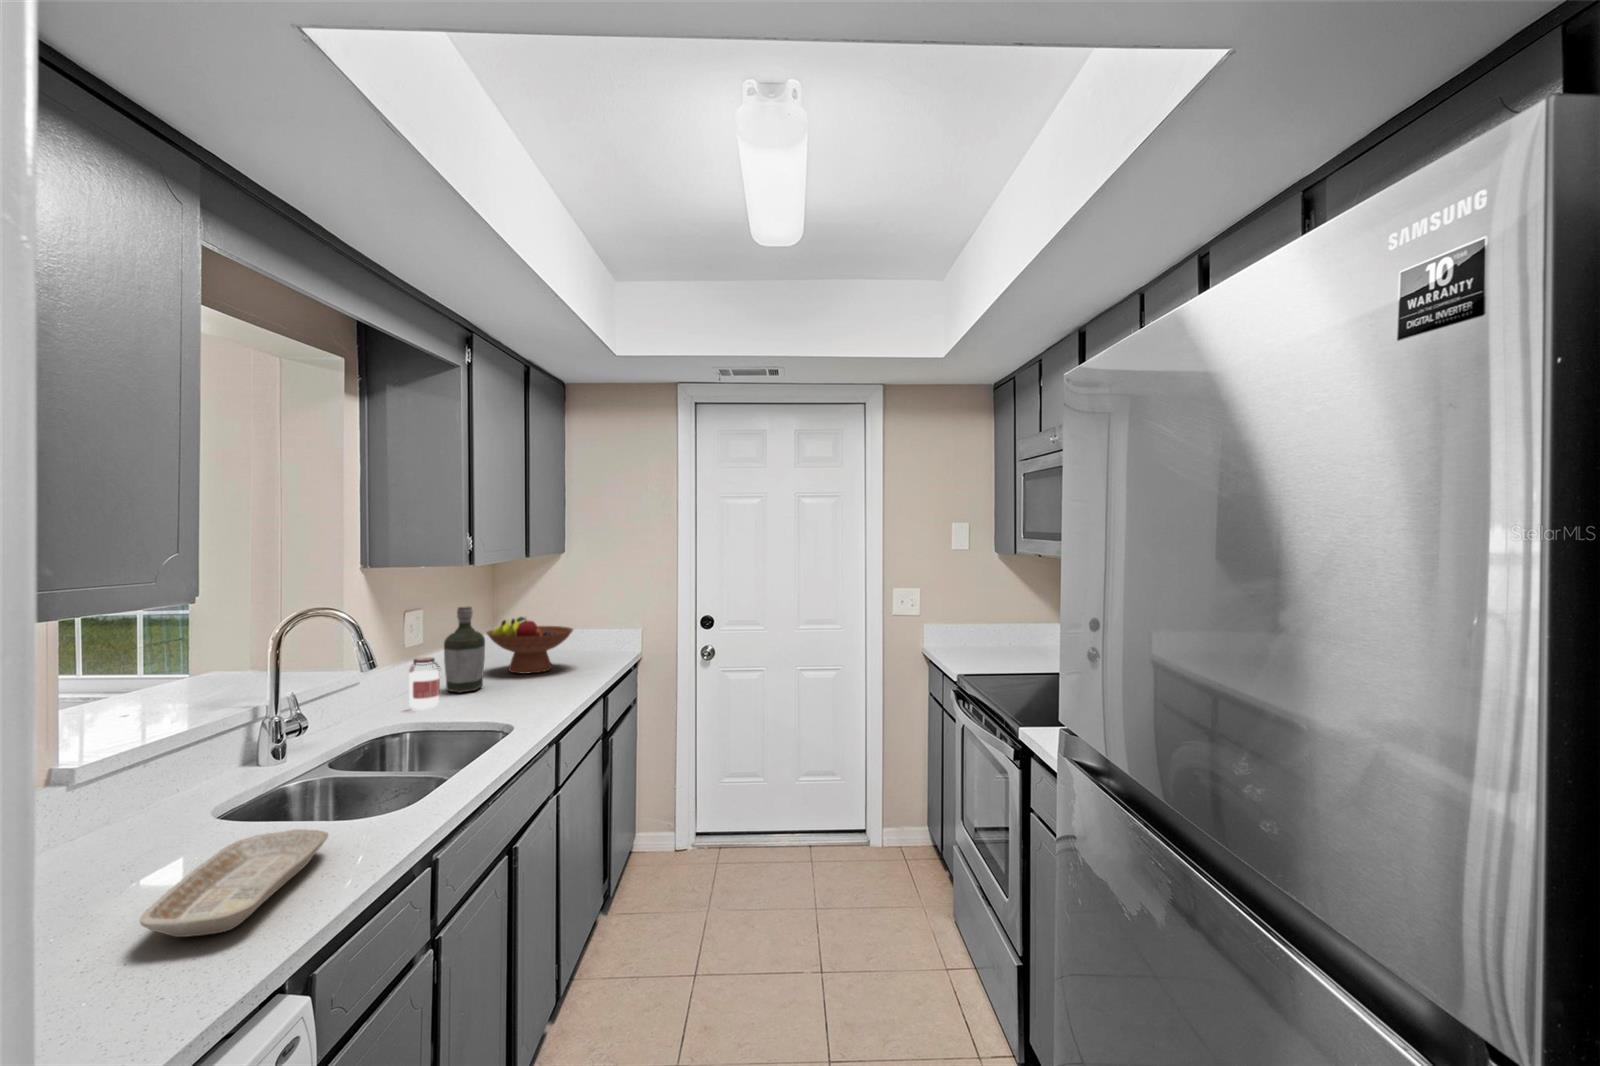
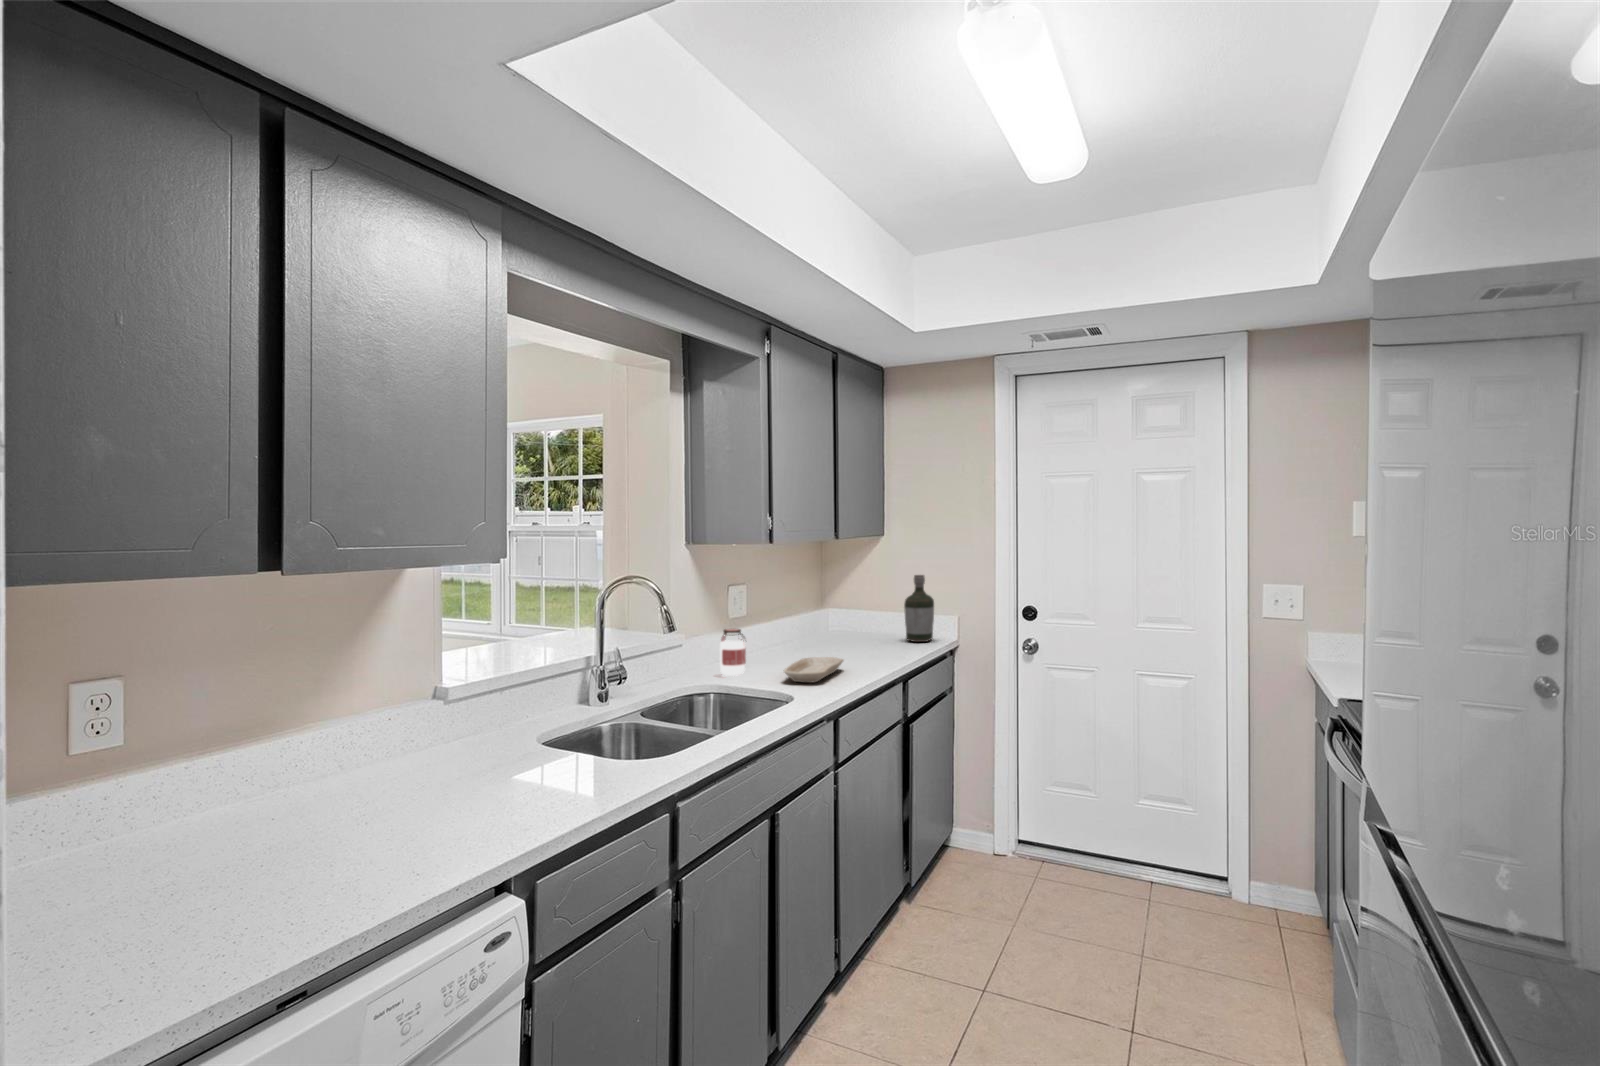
bottle: present [444,607,485,693] -> present [904,575,934,642]
fruit bowl: present [486,617,573,674] -> none [801,598,882,653]
tray: present [140,829,328,937] -> present [784,657,843,683]

